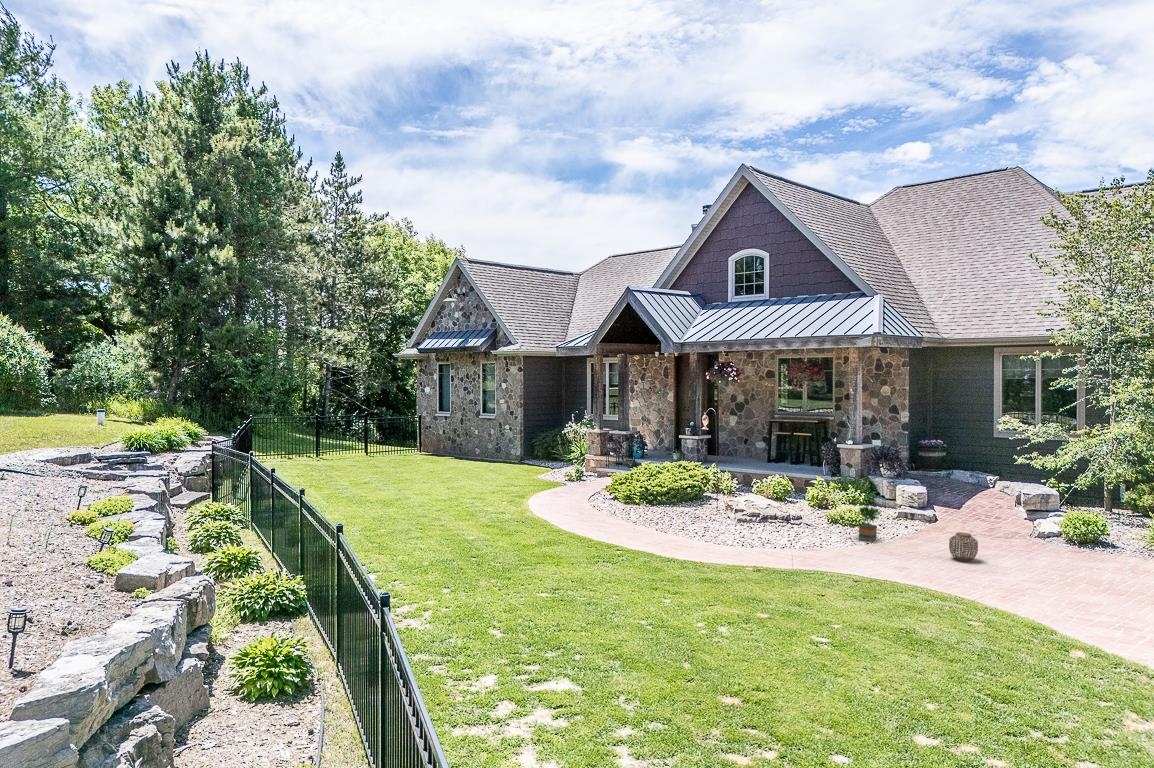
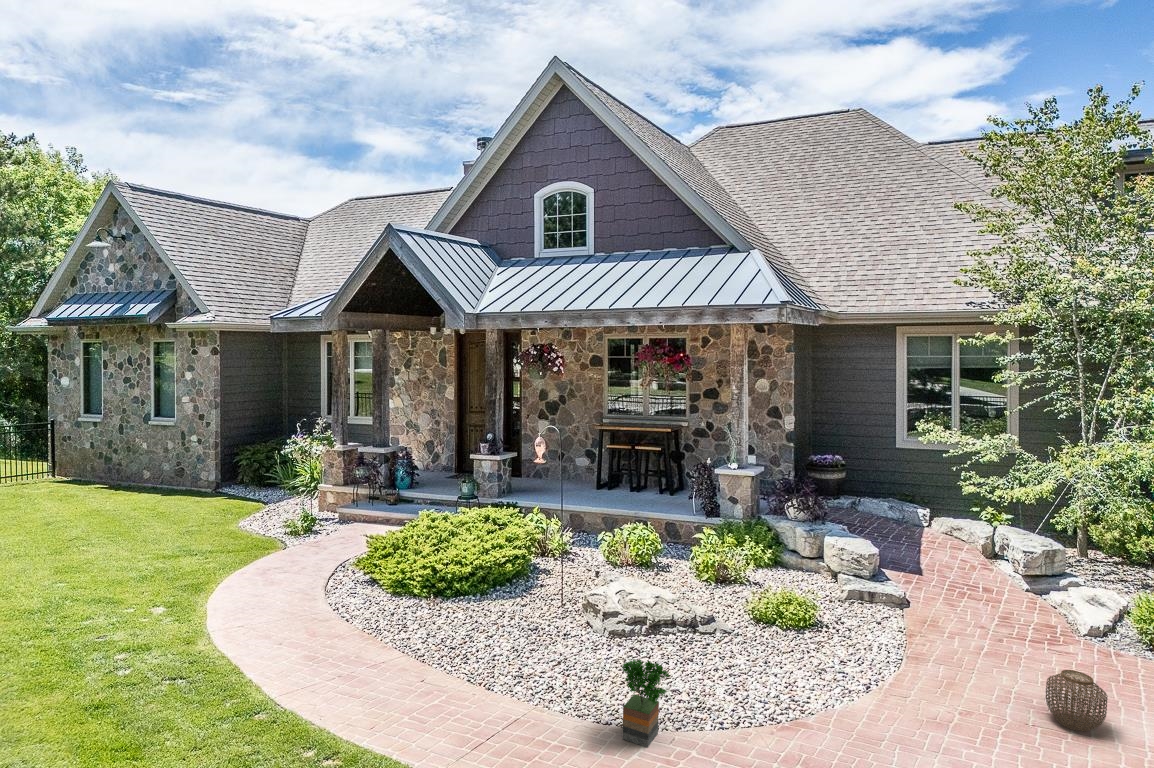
potted tree: present [859,507,881,542] -> present [622,659,669,747]

